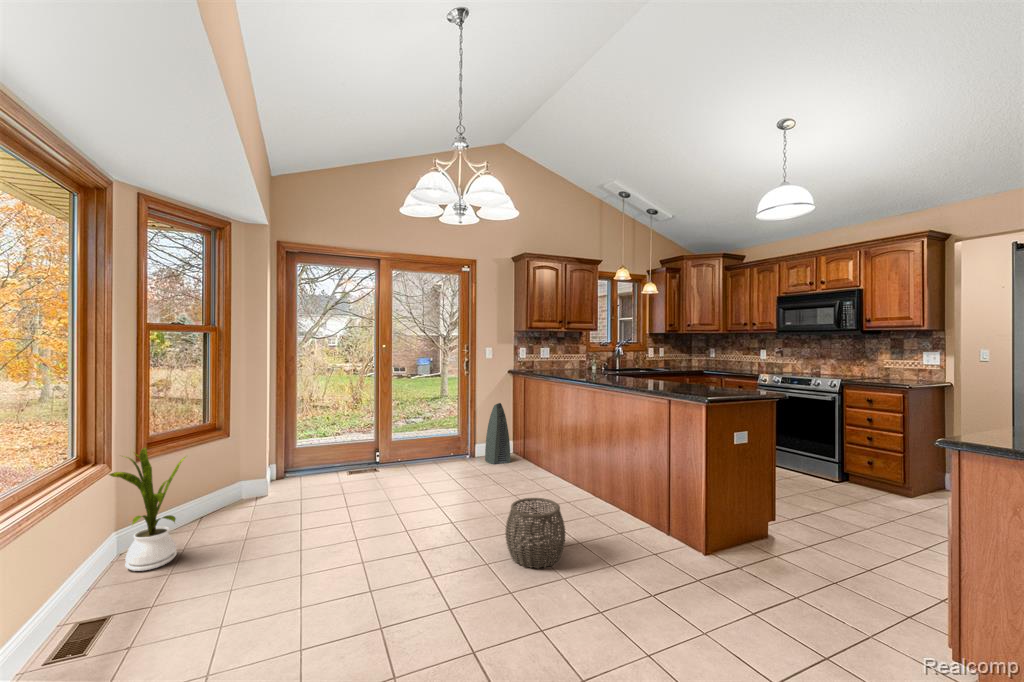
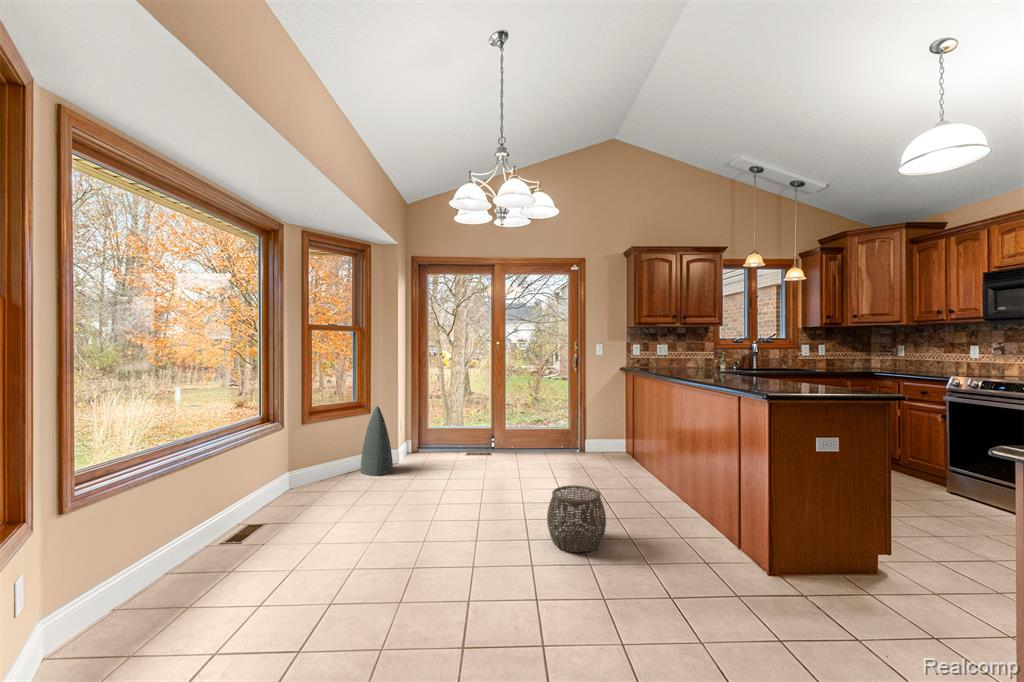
air purifier: present [485,403,510,464] -> present [361,406,393,476]
house plant: present [109,448,186,571] -> none [271,412,327,502]

